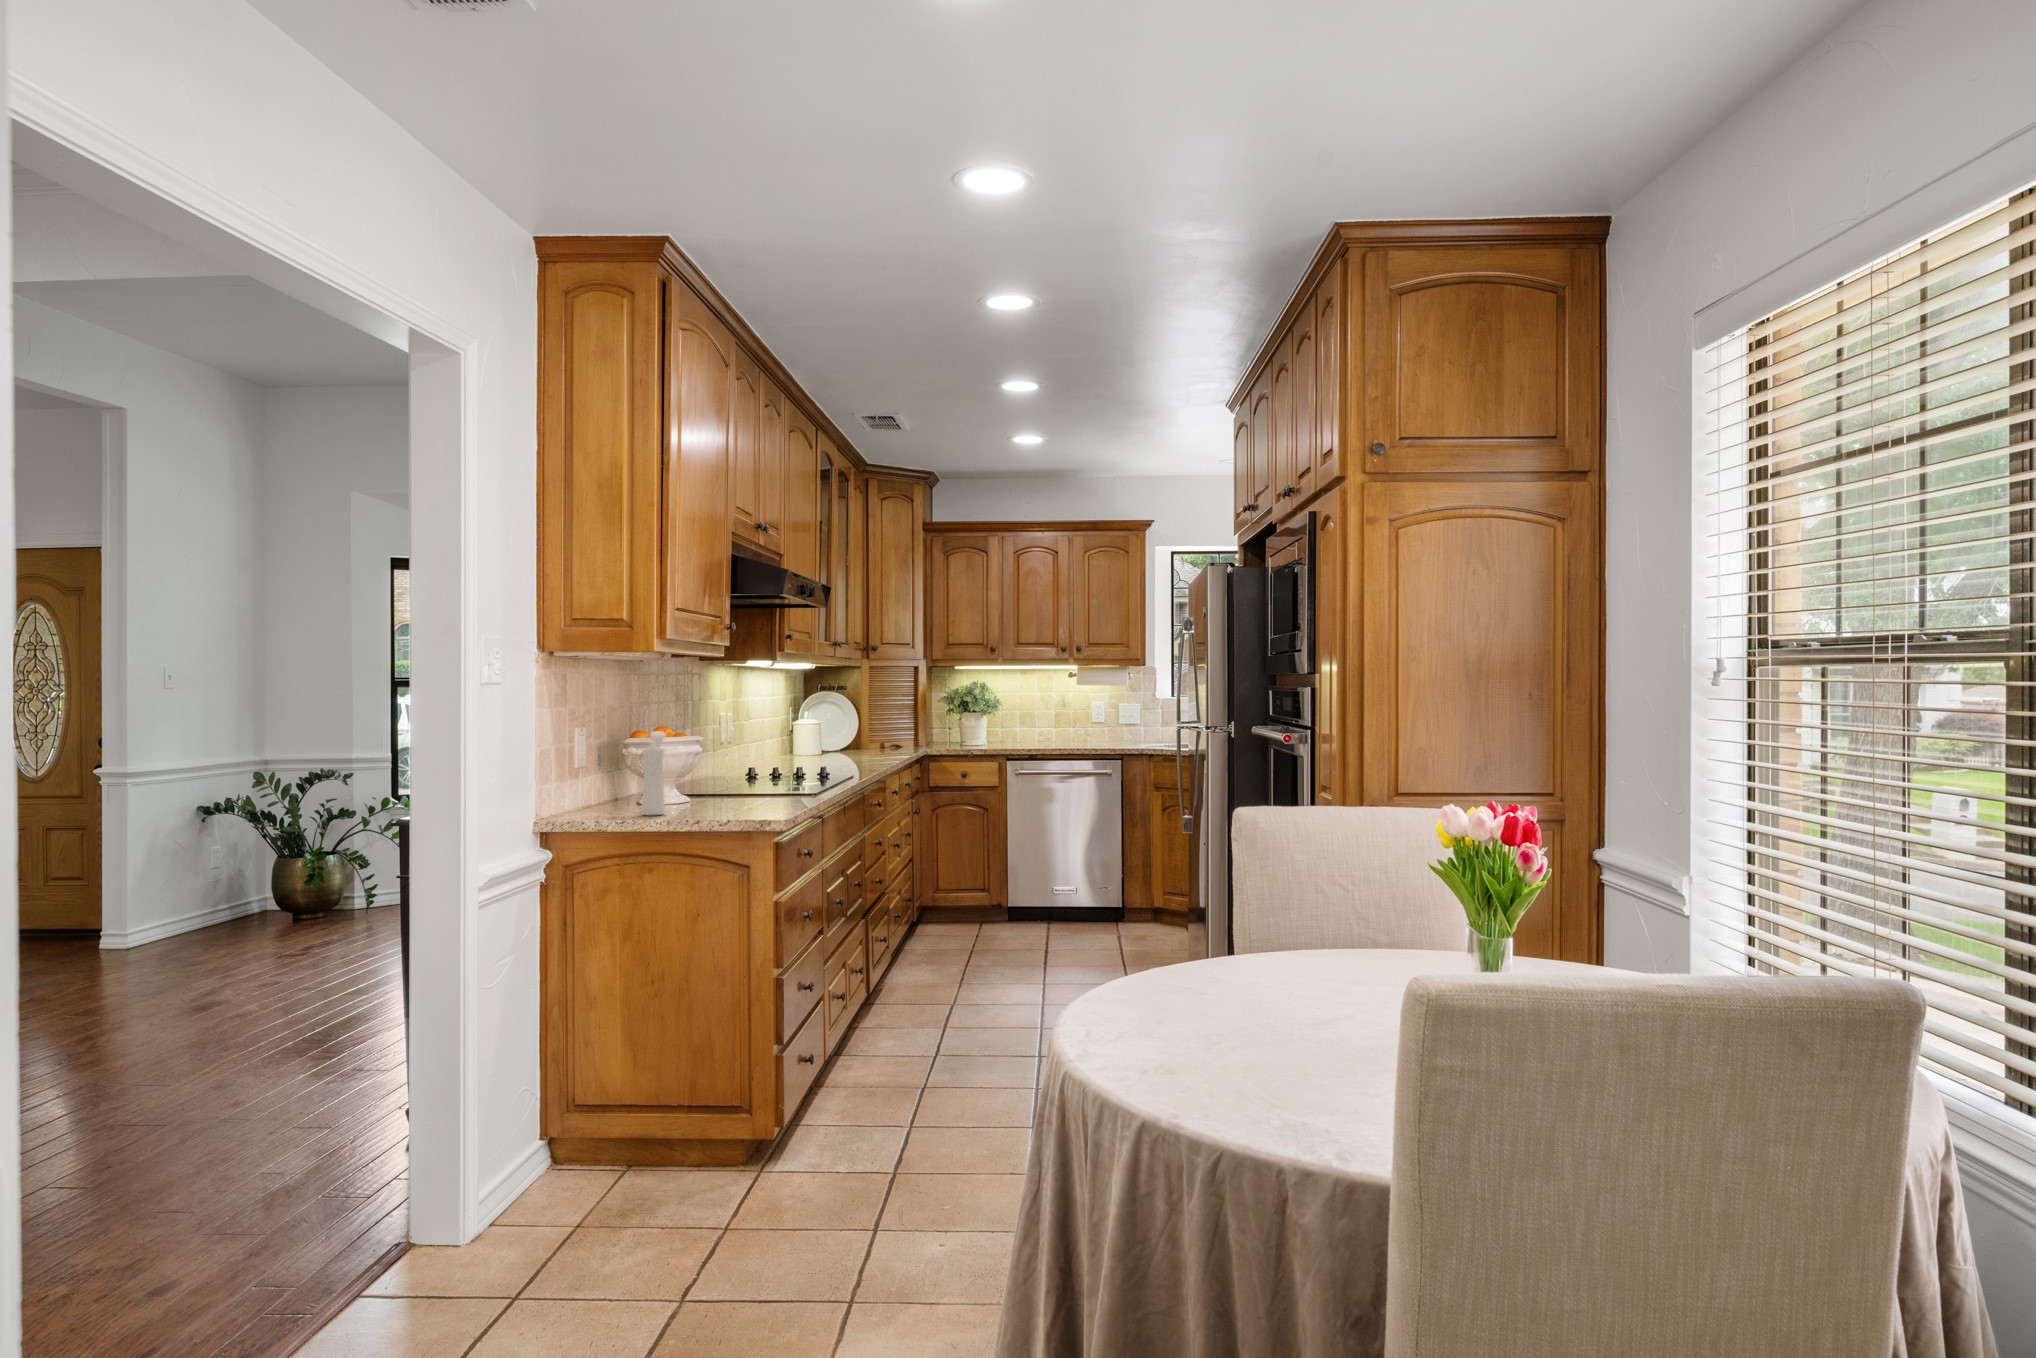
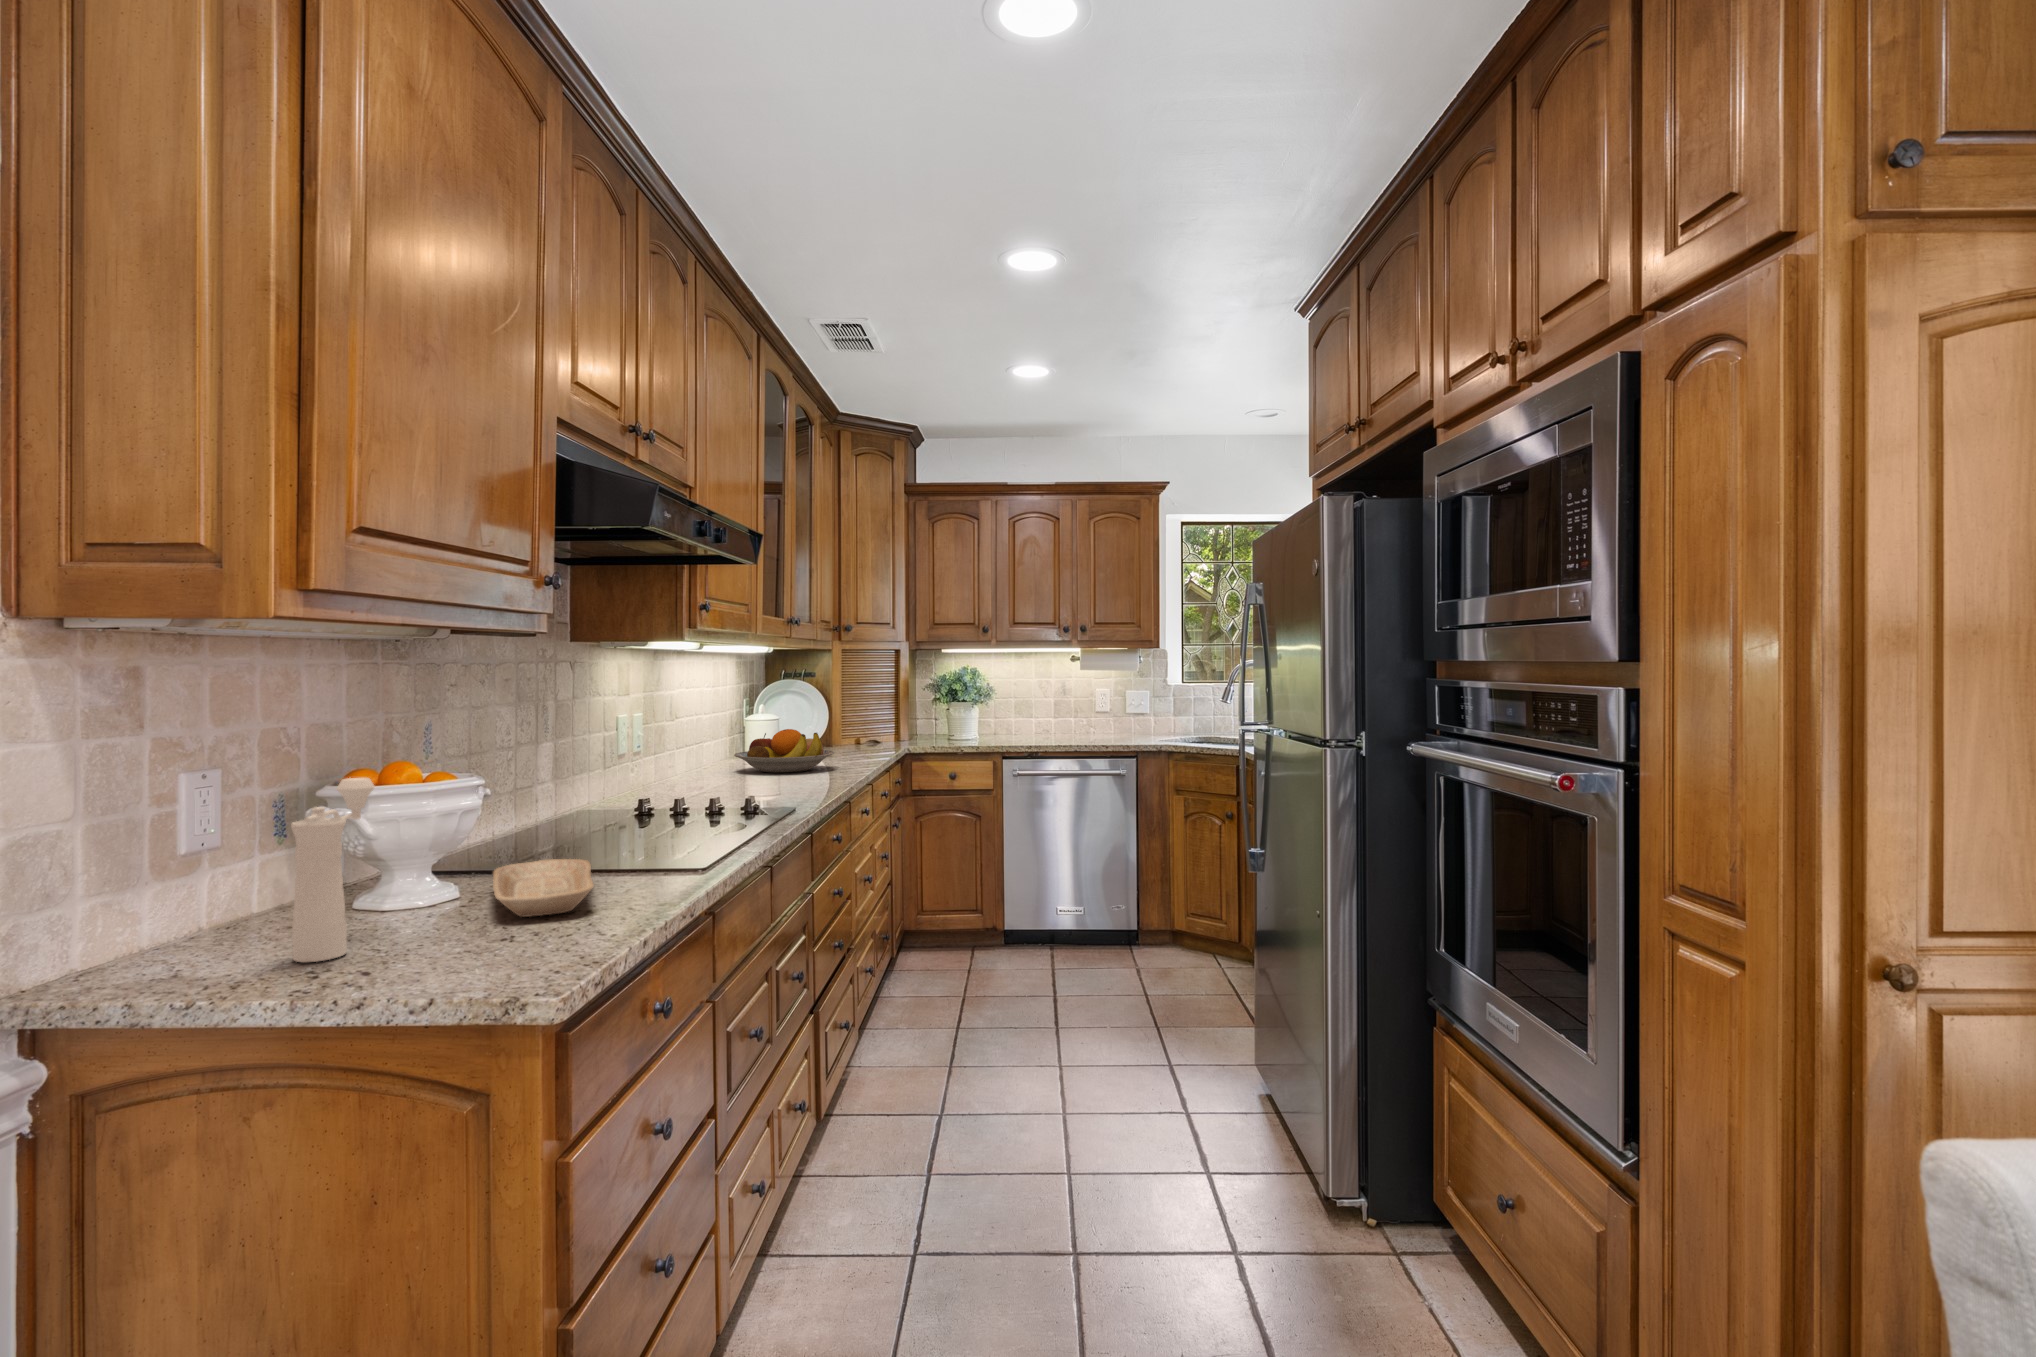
fruit bowl: none [792,729,869,762] -> present [734,729,834,773]
tray: none [704,787,768,807] -> present [493,859,594,917]

